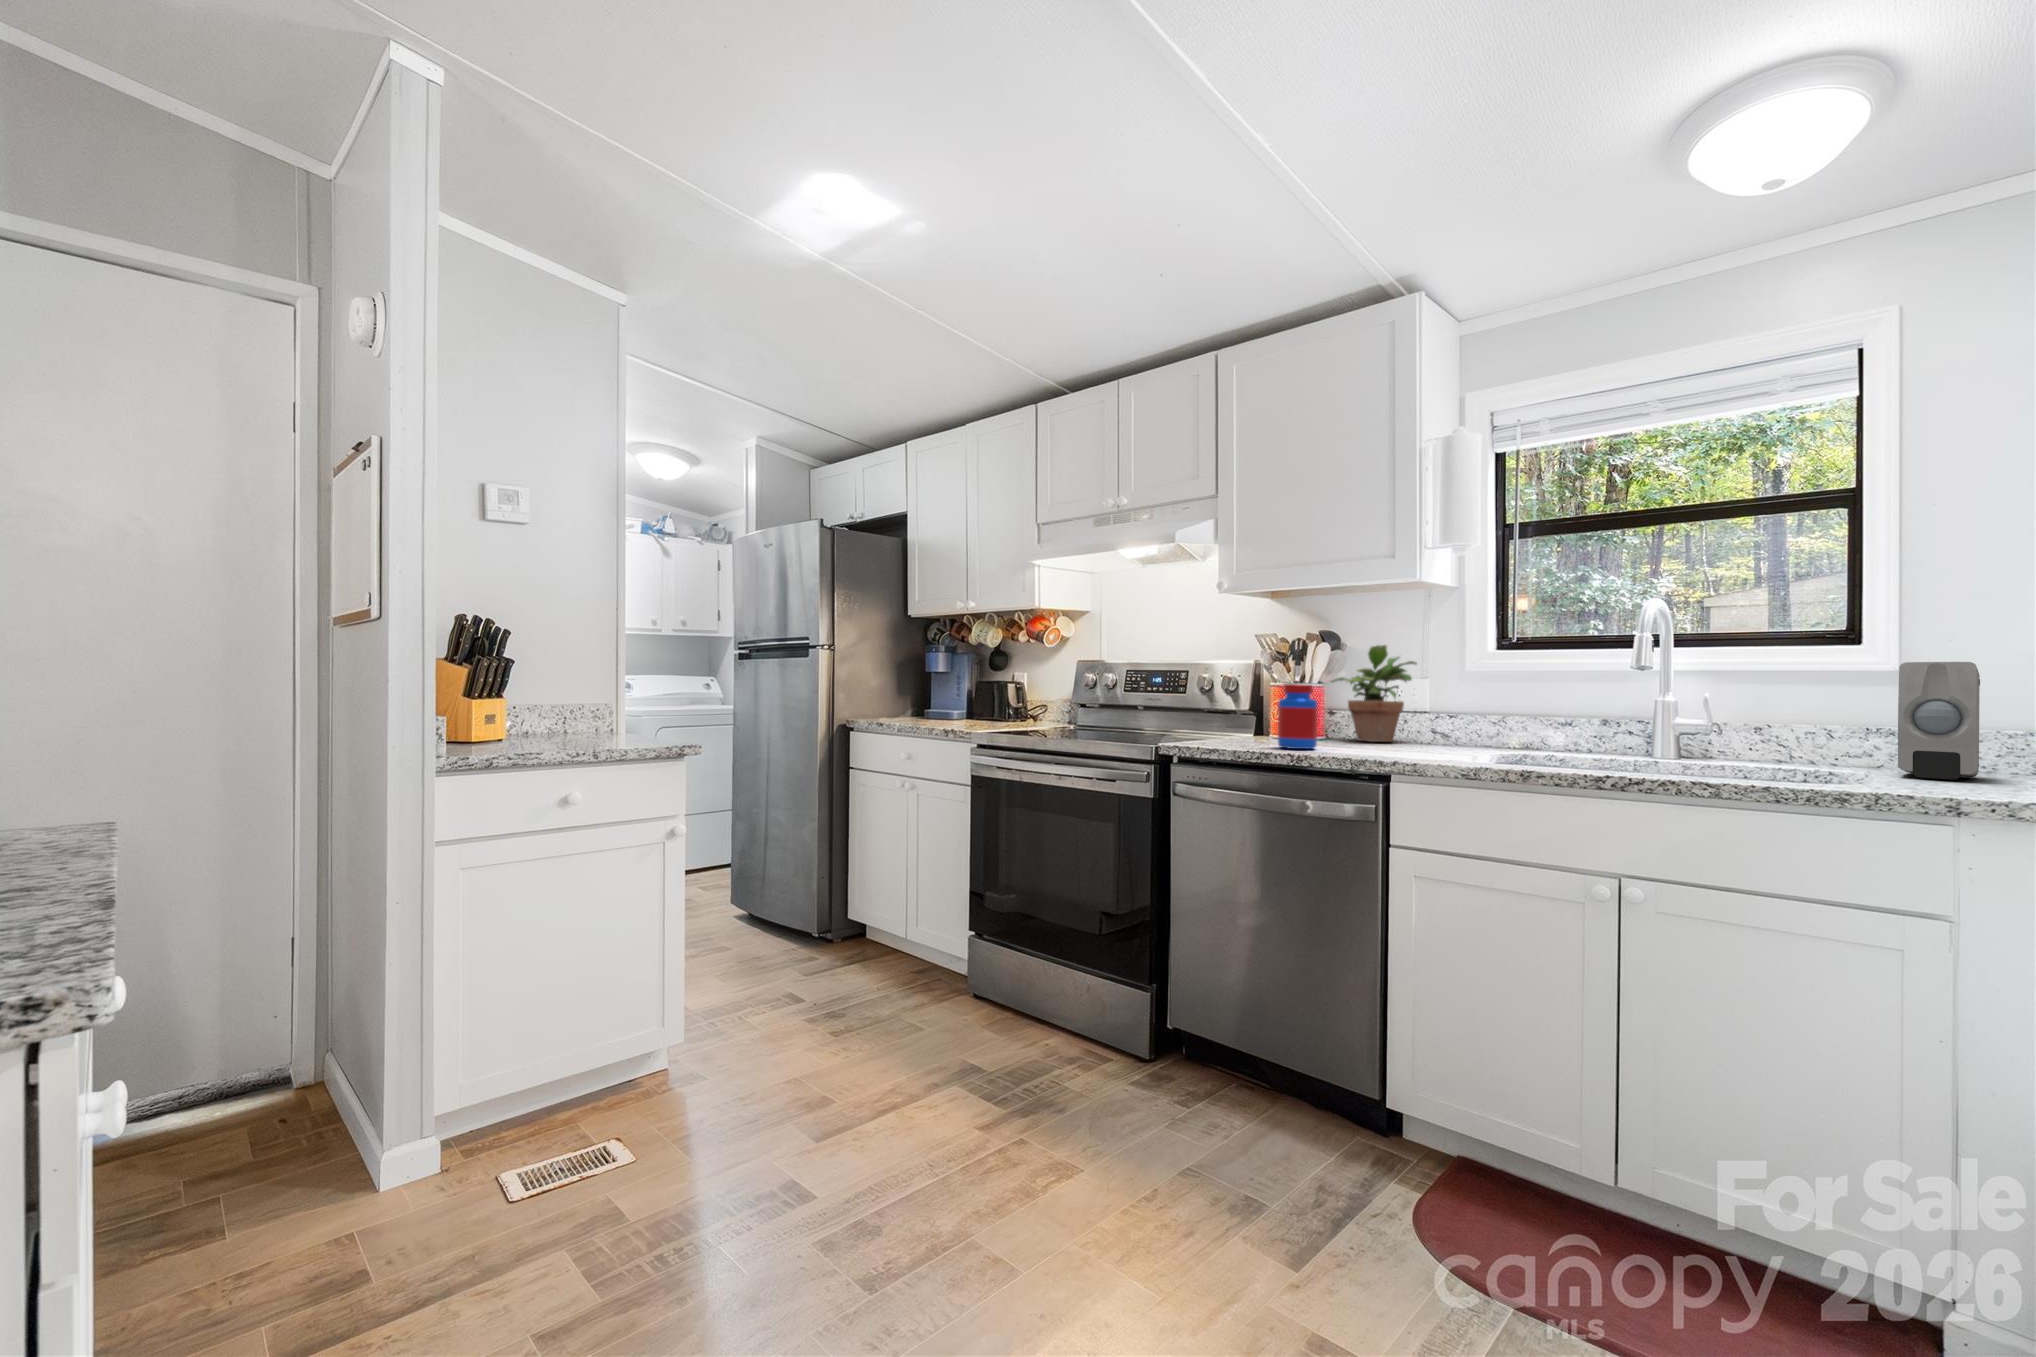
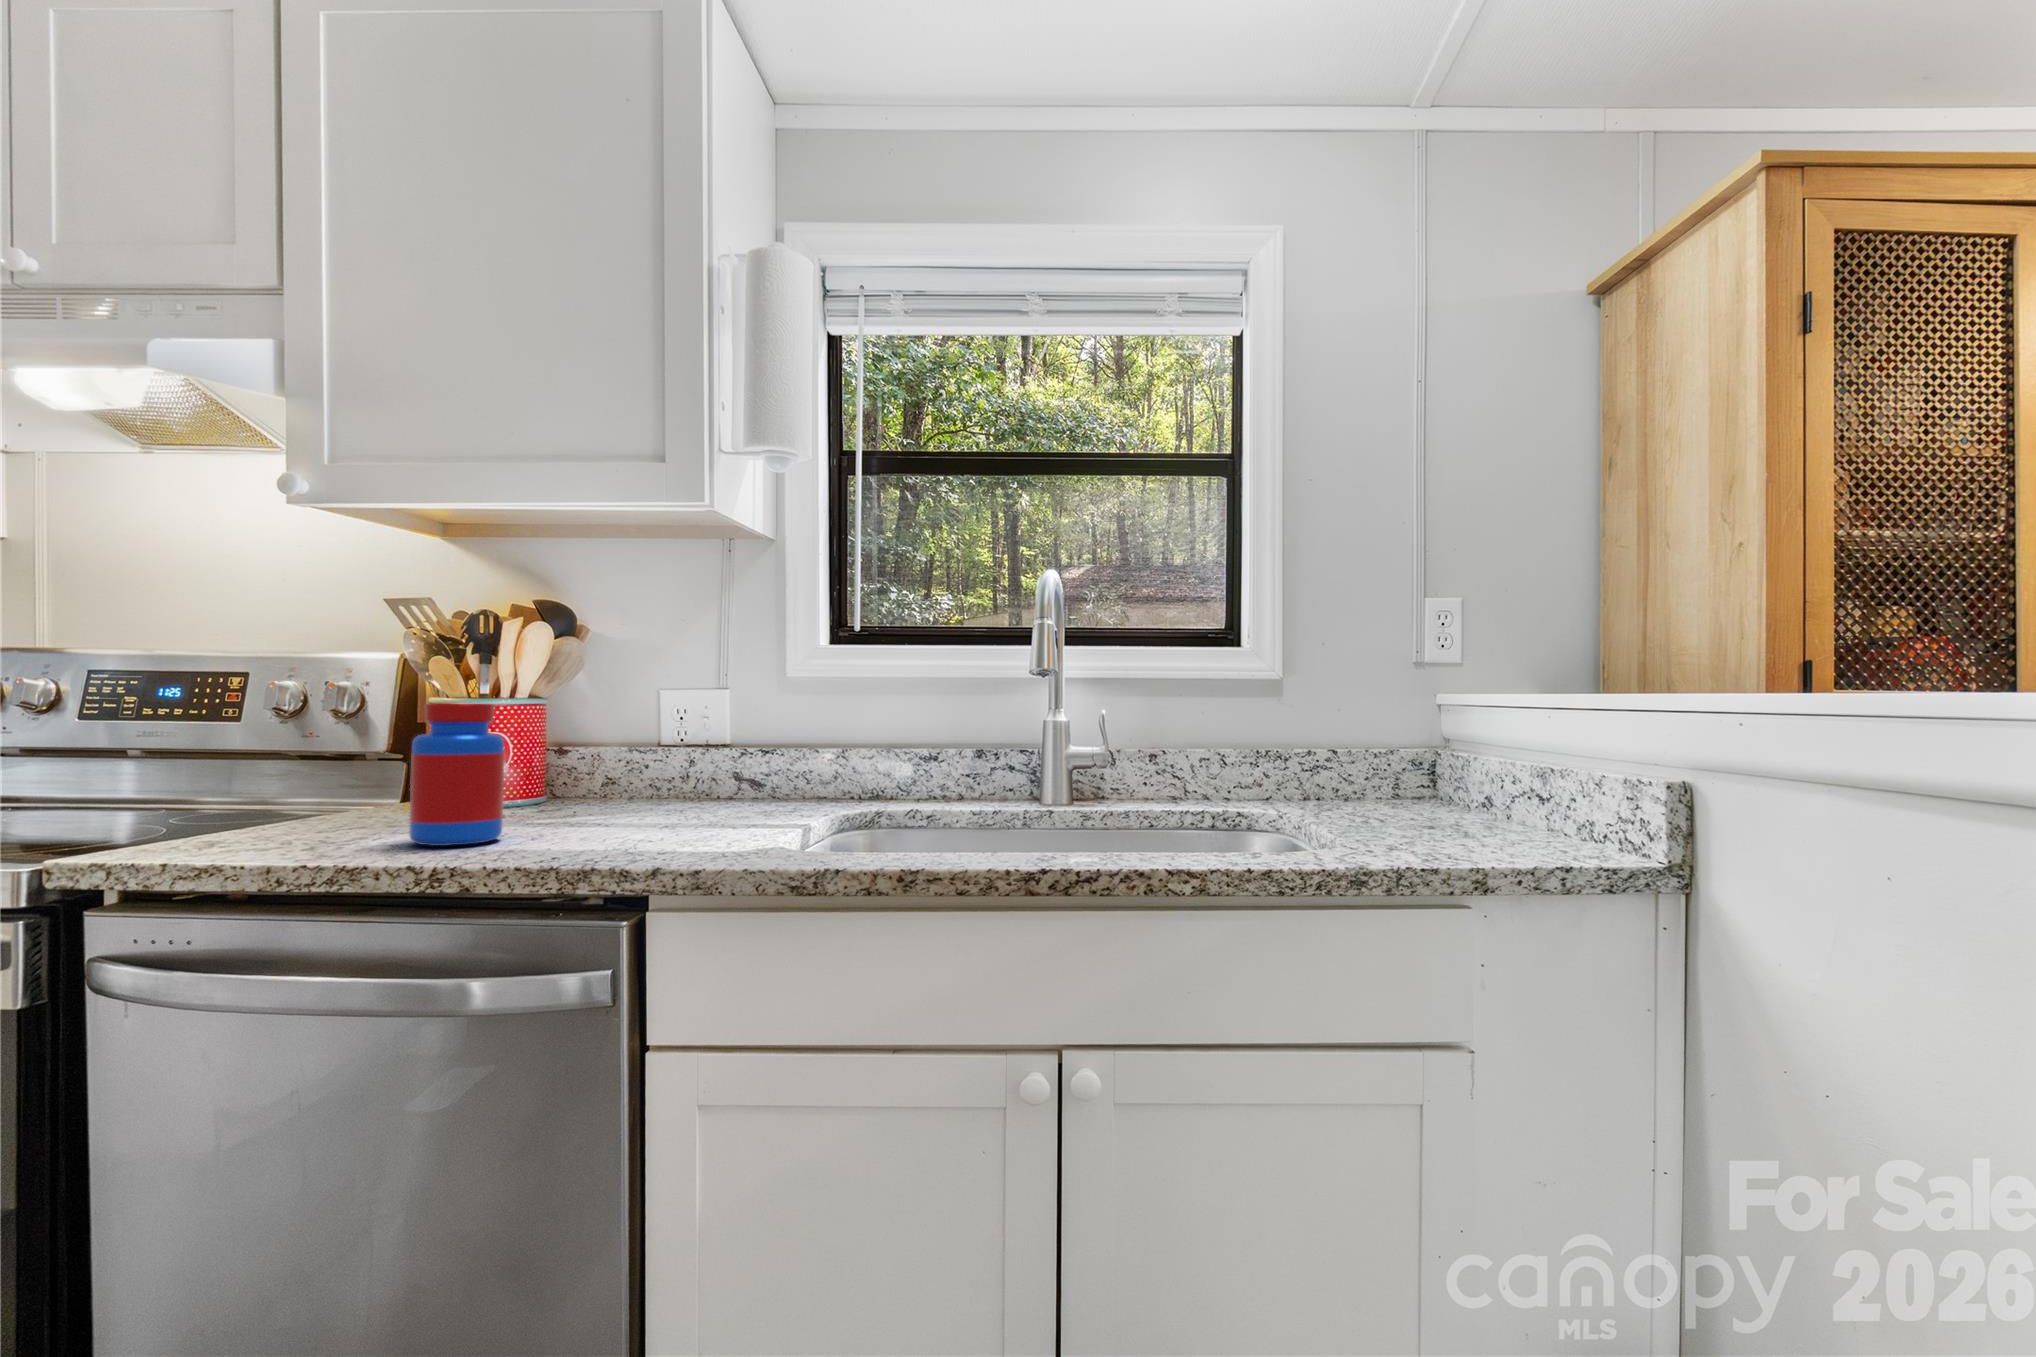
potted plant: present [1331,645,1416,742] -> none [552,628,707,804]
soap dispenser: present [1898,662,1980,779] -> none [1301,665,1389,817]

